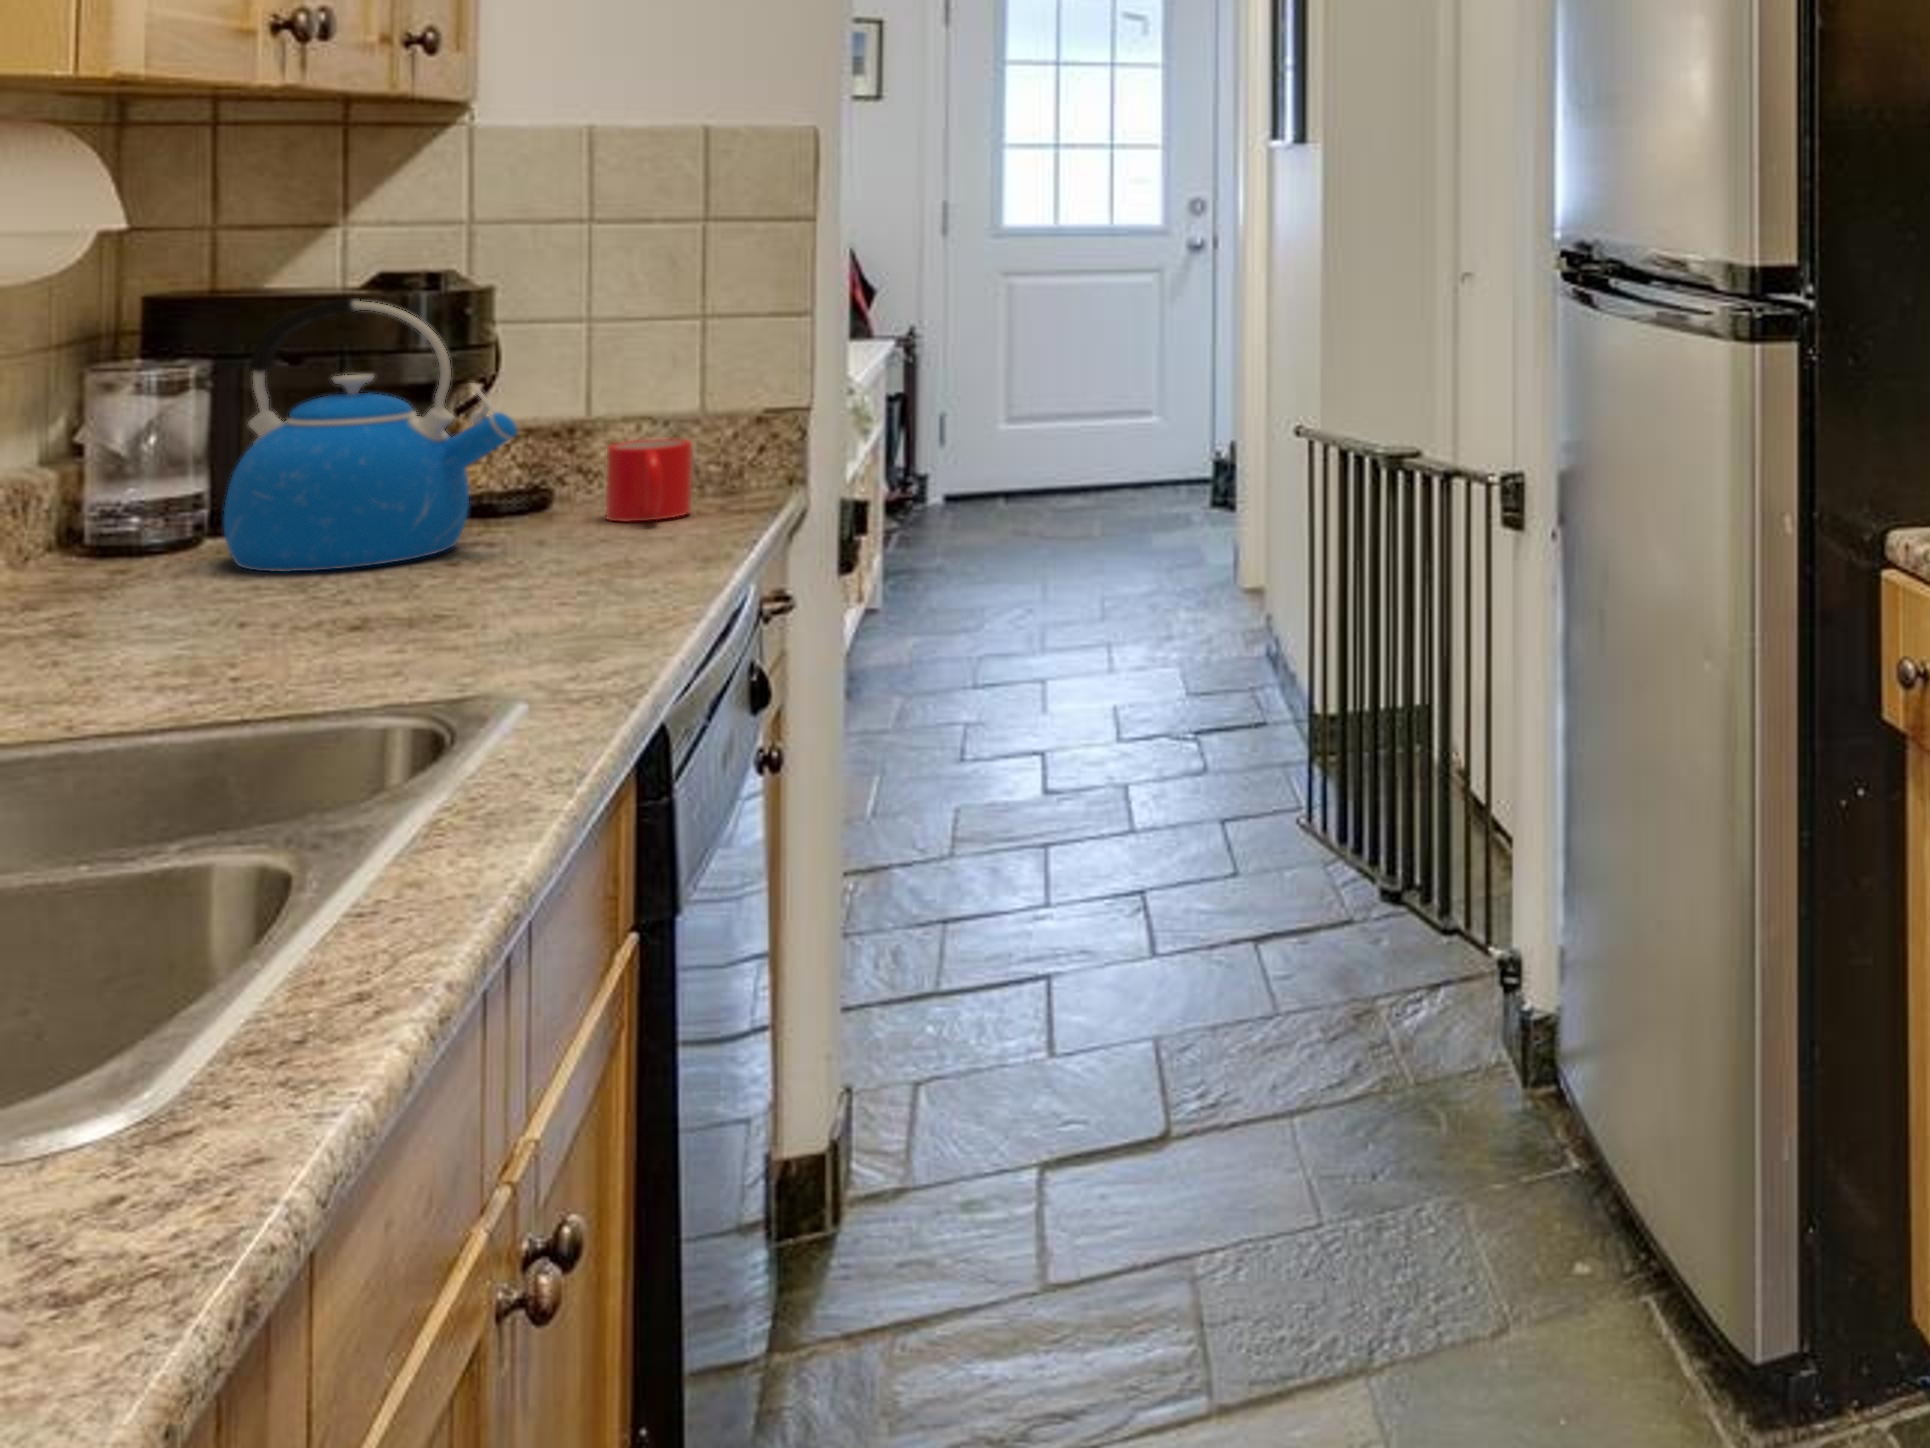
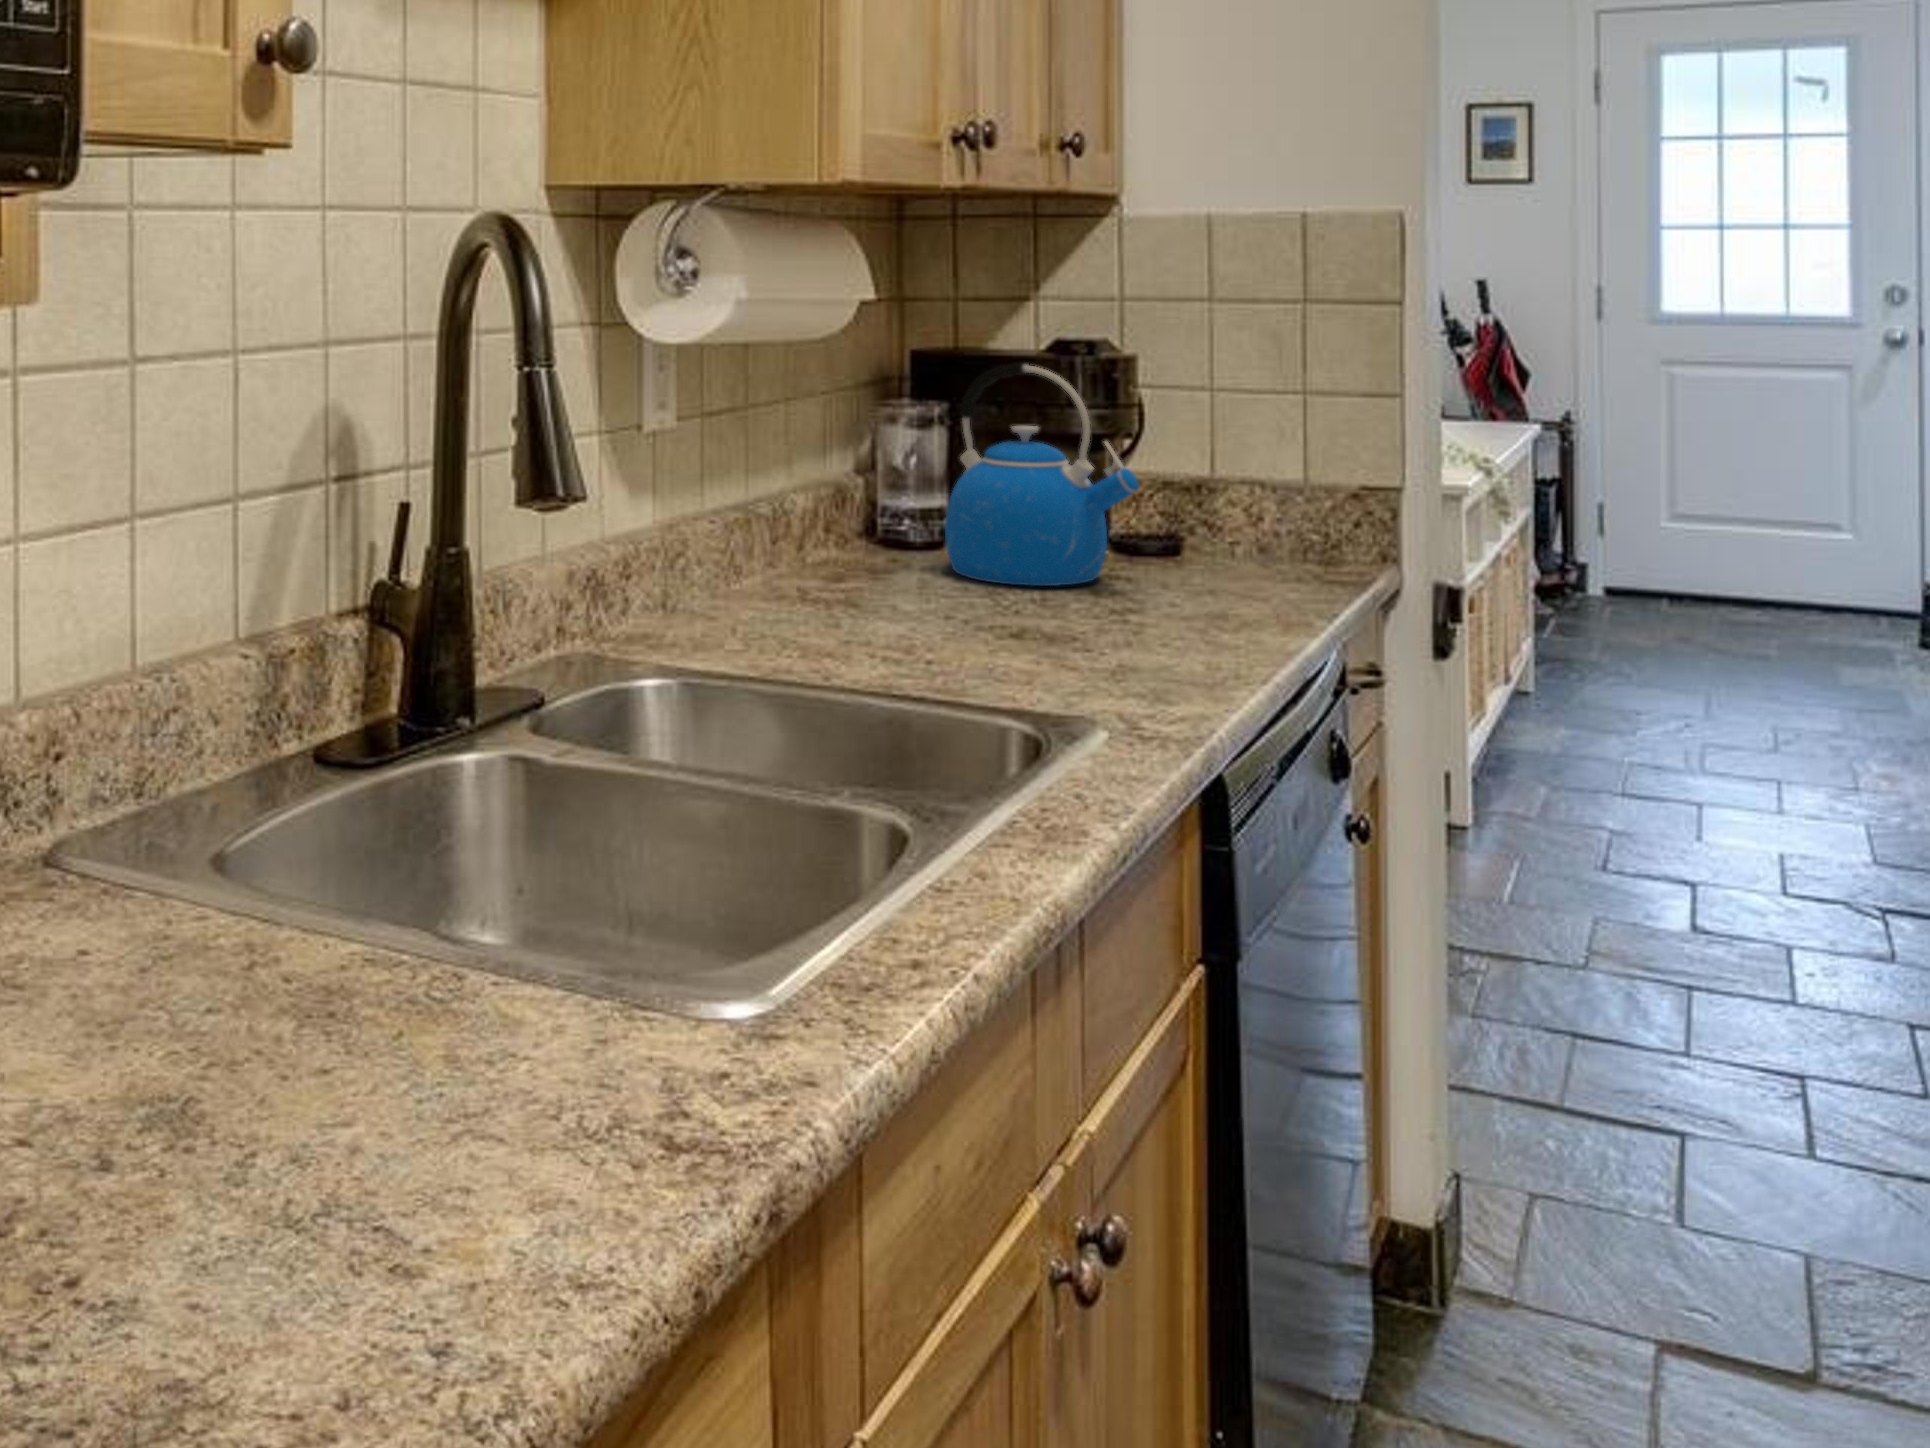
mug: present [606,439,692,522] -> none [1216,504,1287,580]

